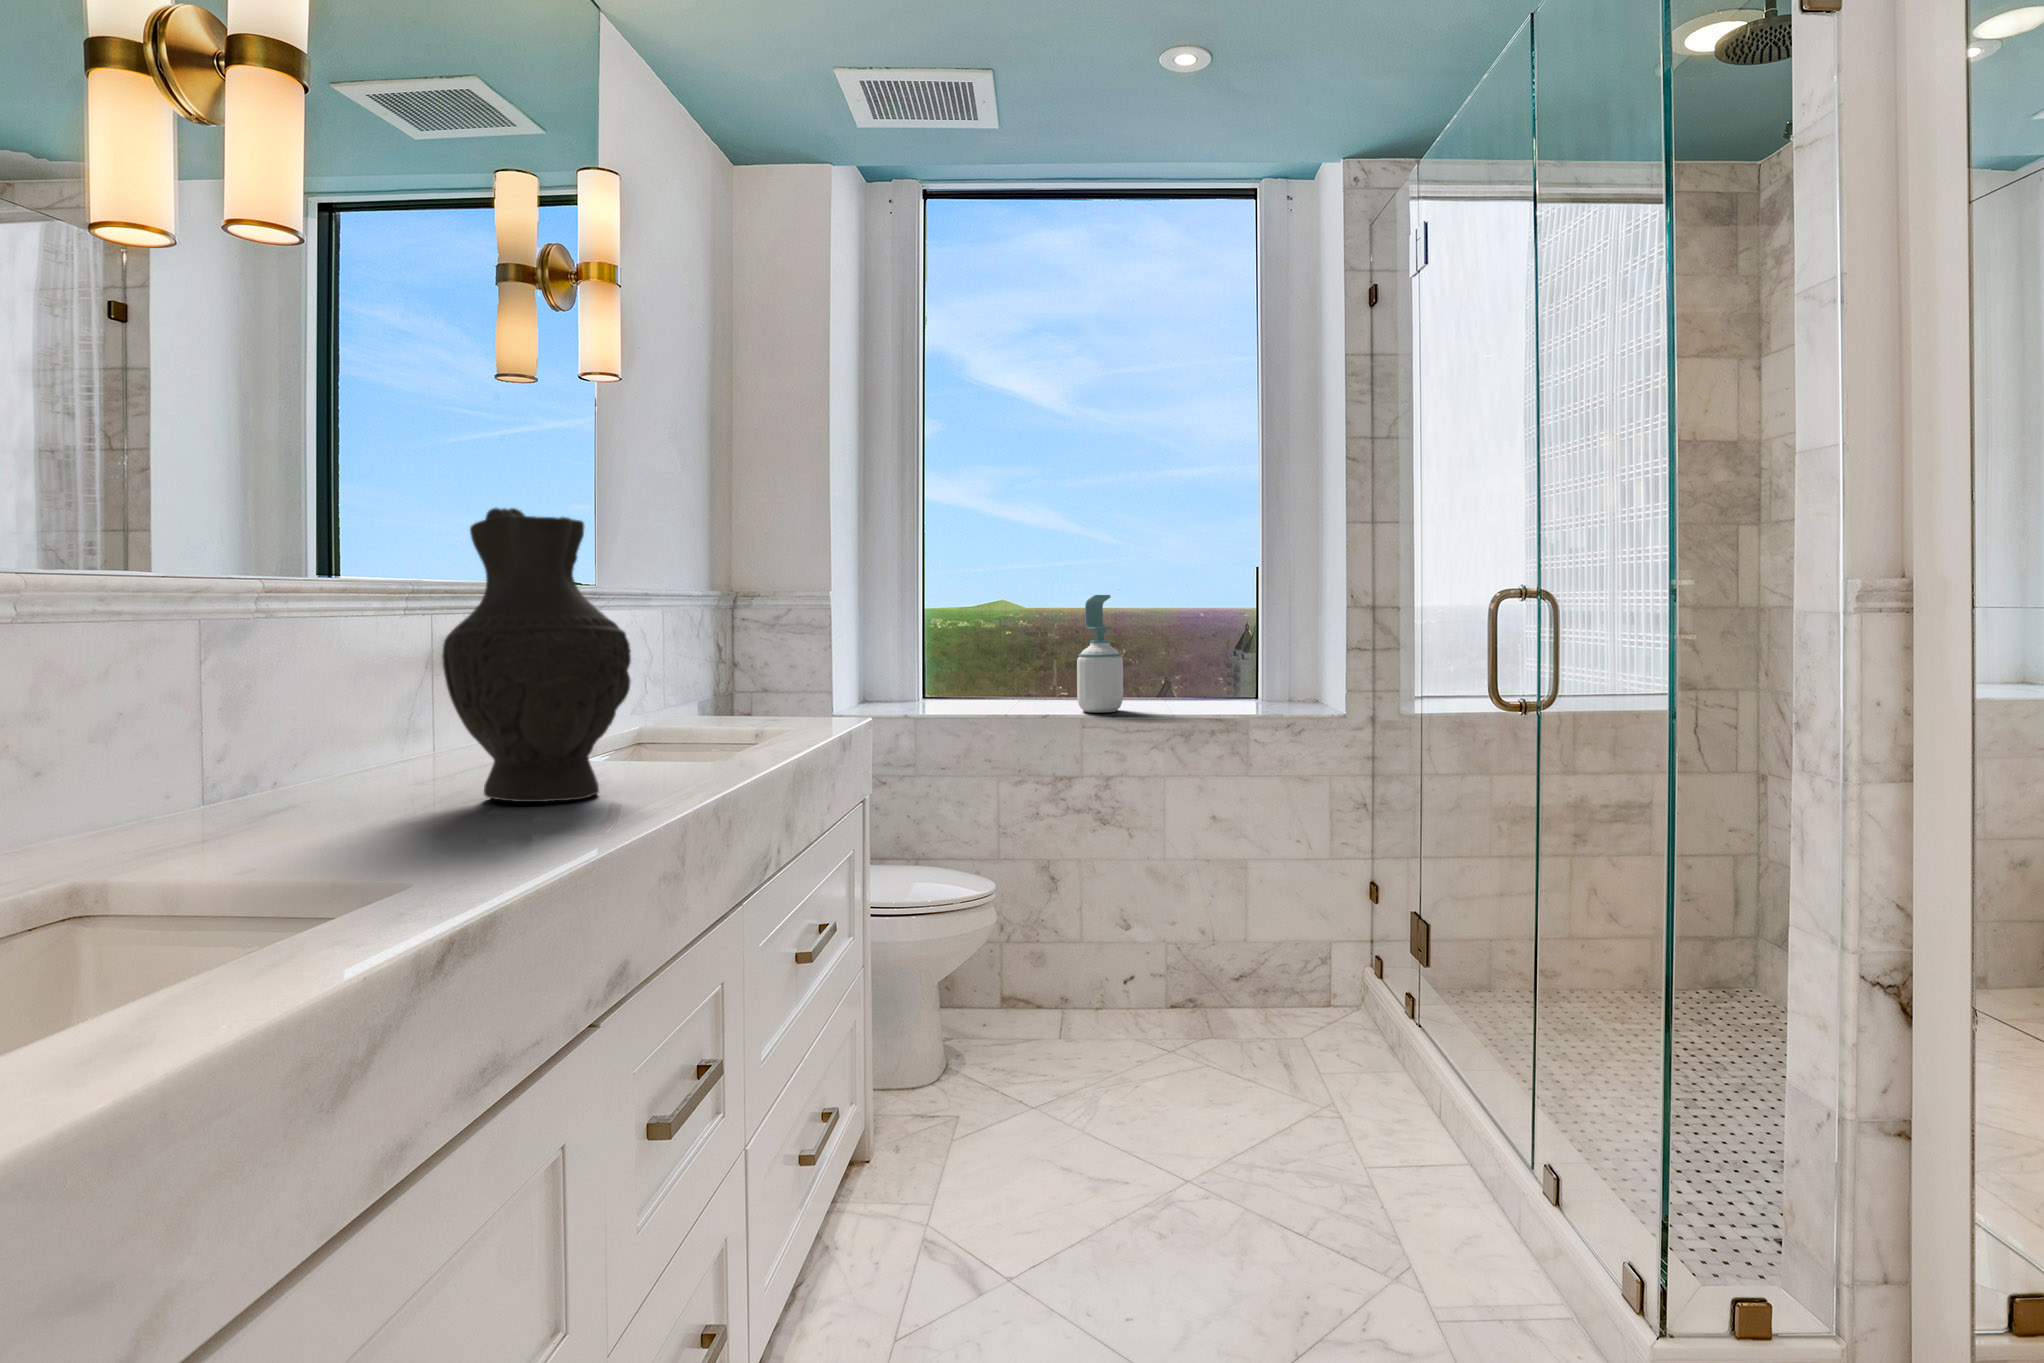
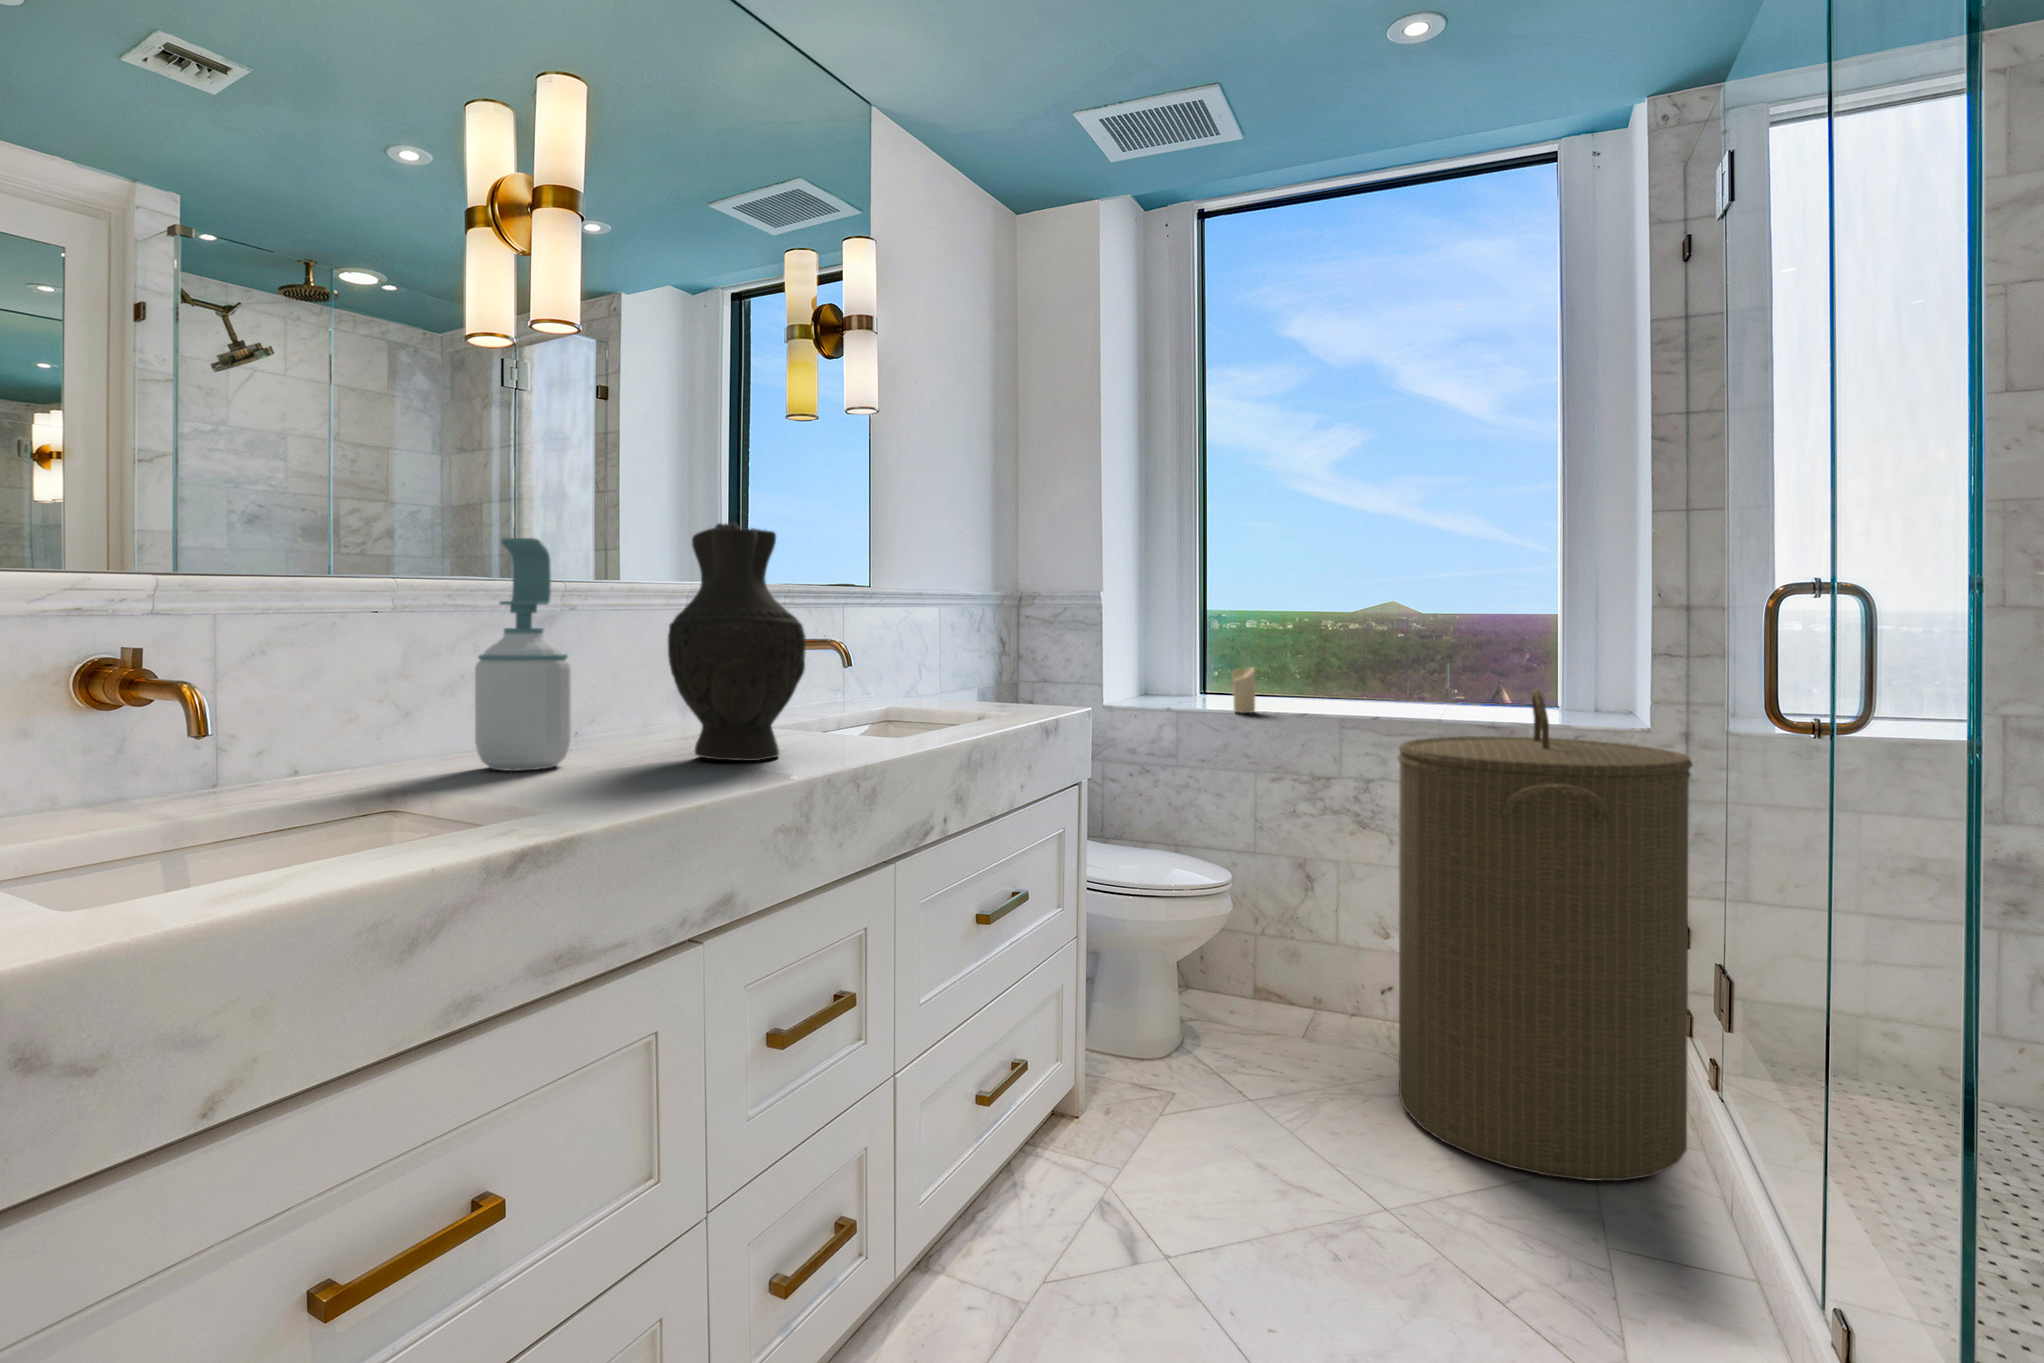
soap bottle: present [1077,595,1123,712] -> present [475,538,571,771]
candle: none [980,668,1003,715] -> present [1232,667,1256,713]
laundry hamper: none [1161,683,1401,1122] -> present [1398,689,1692,1181]

